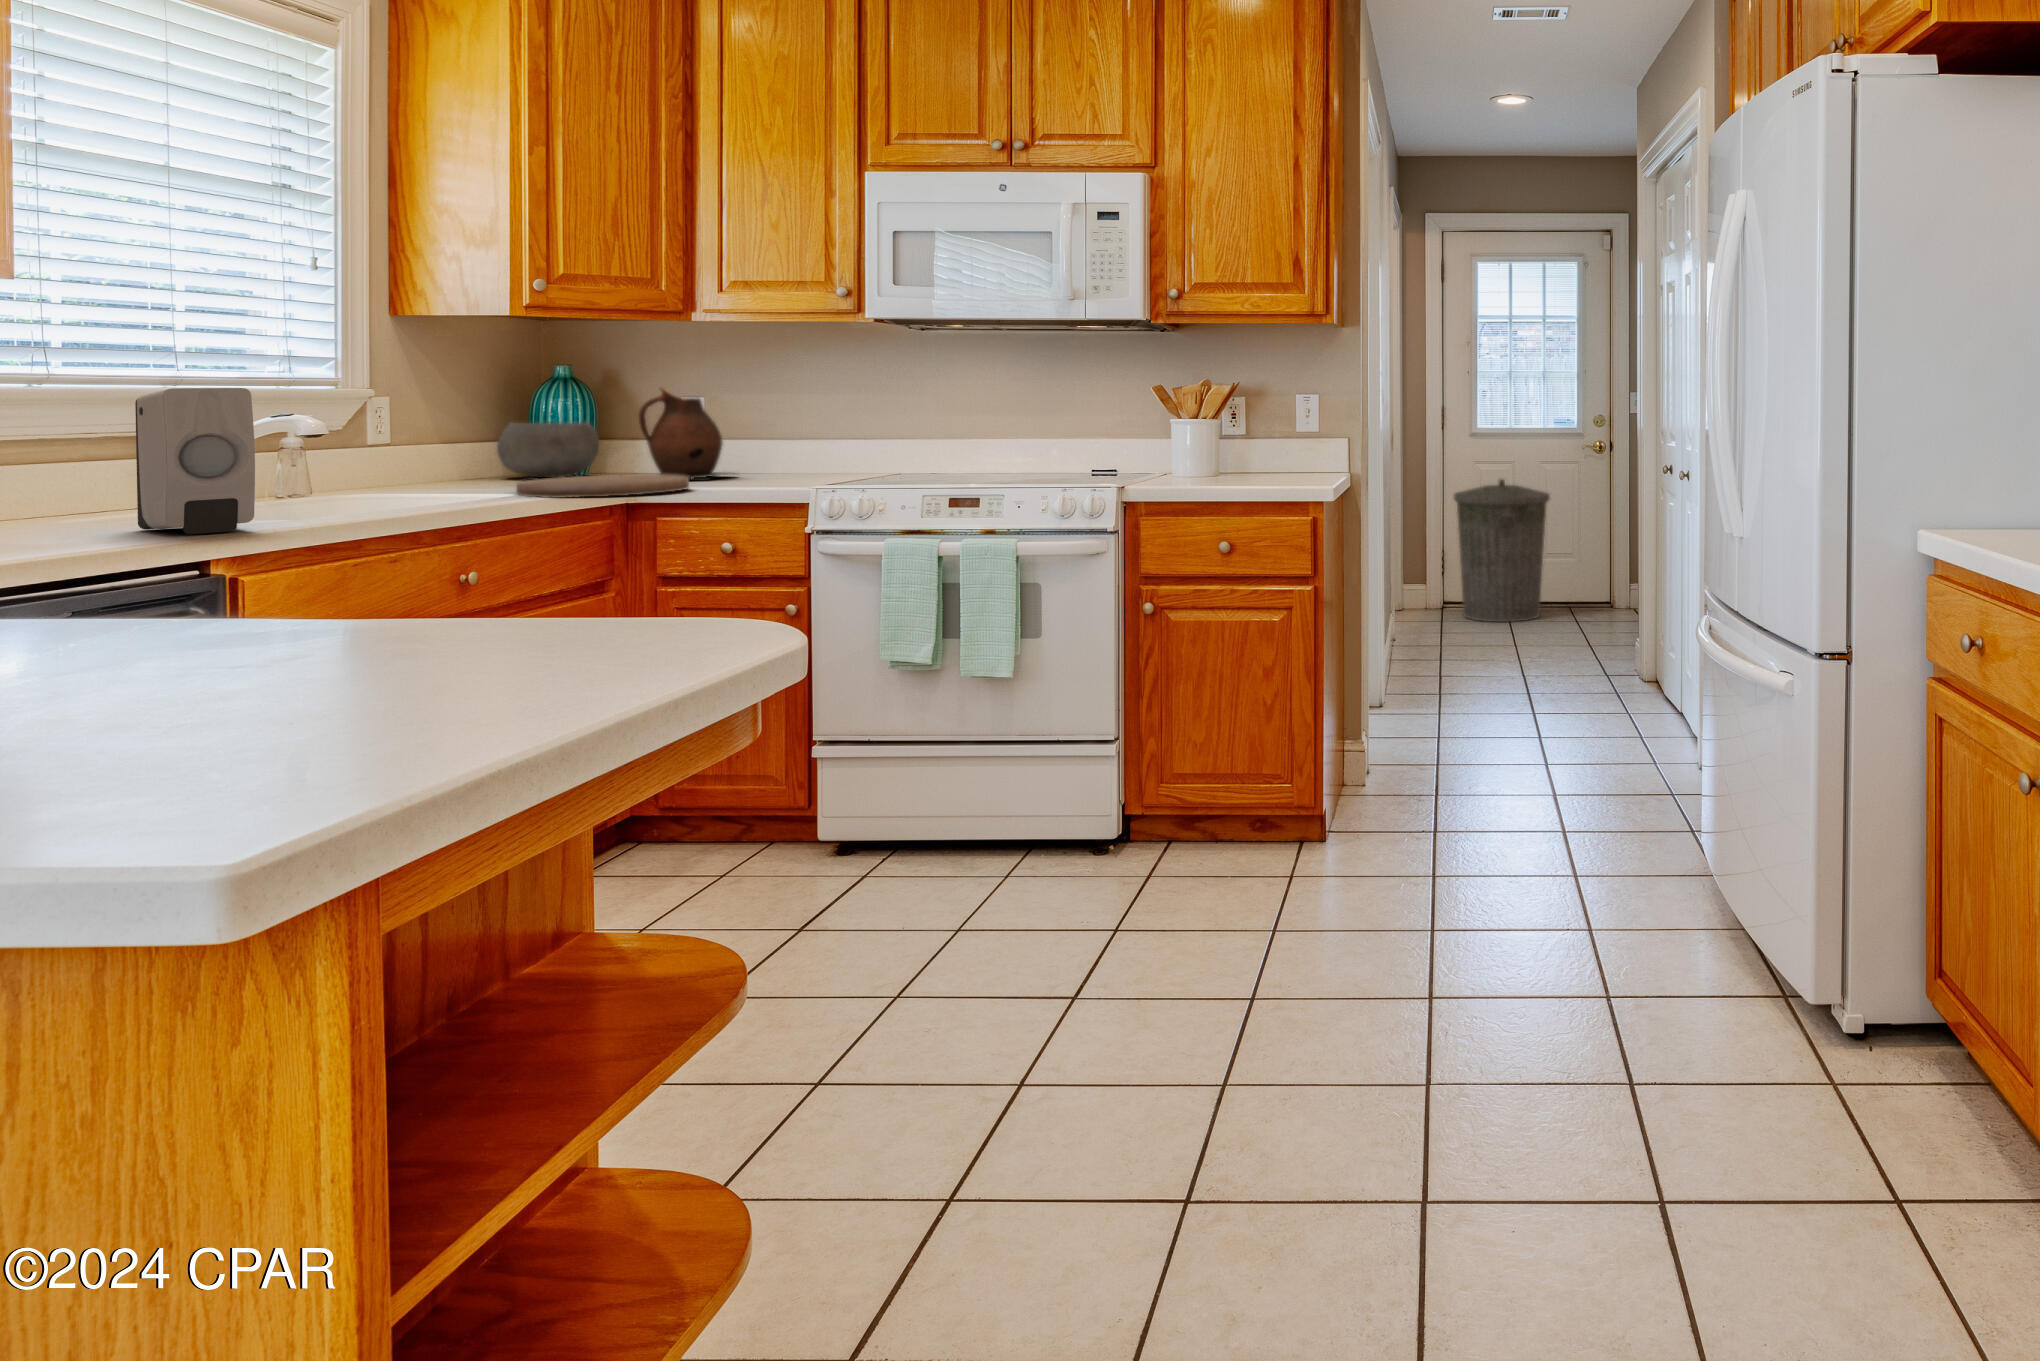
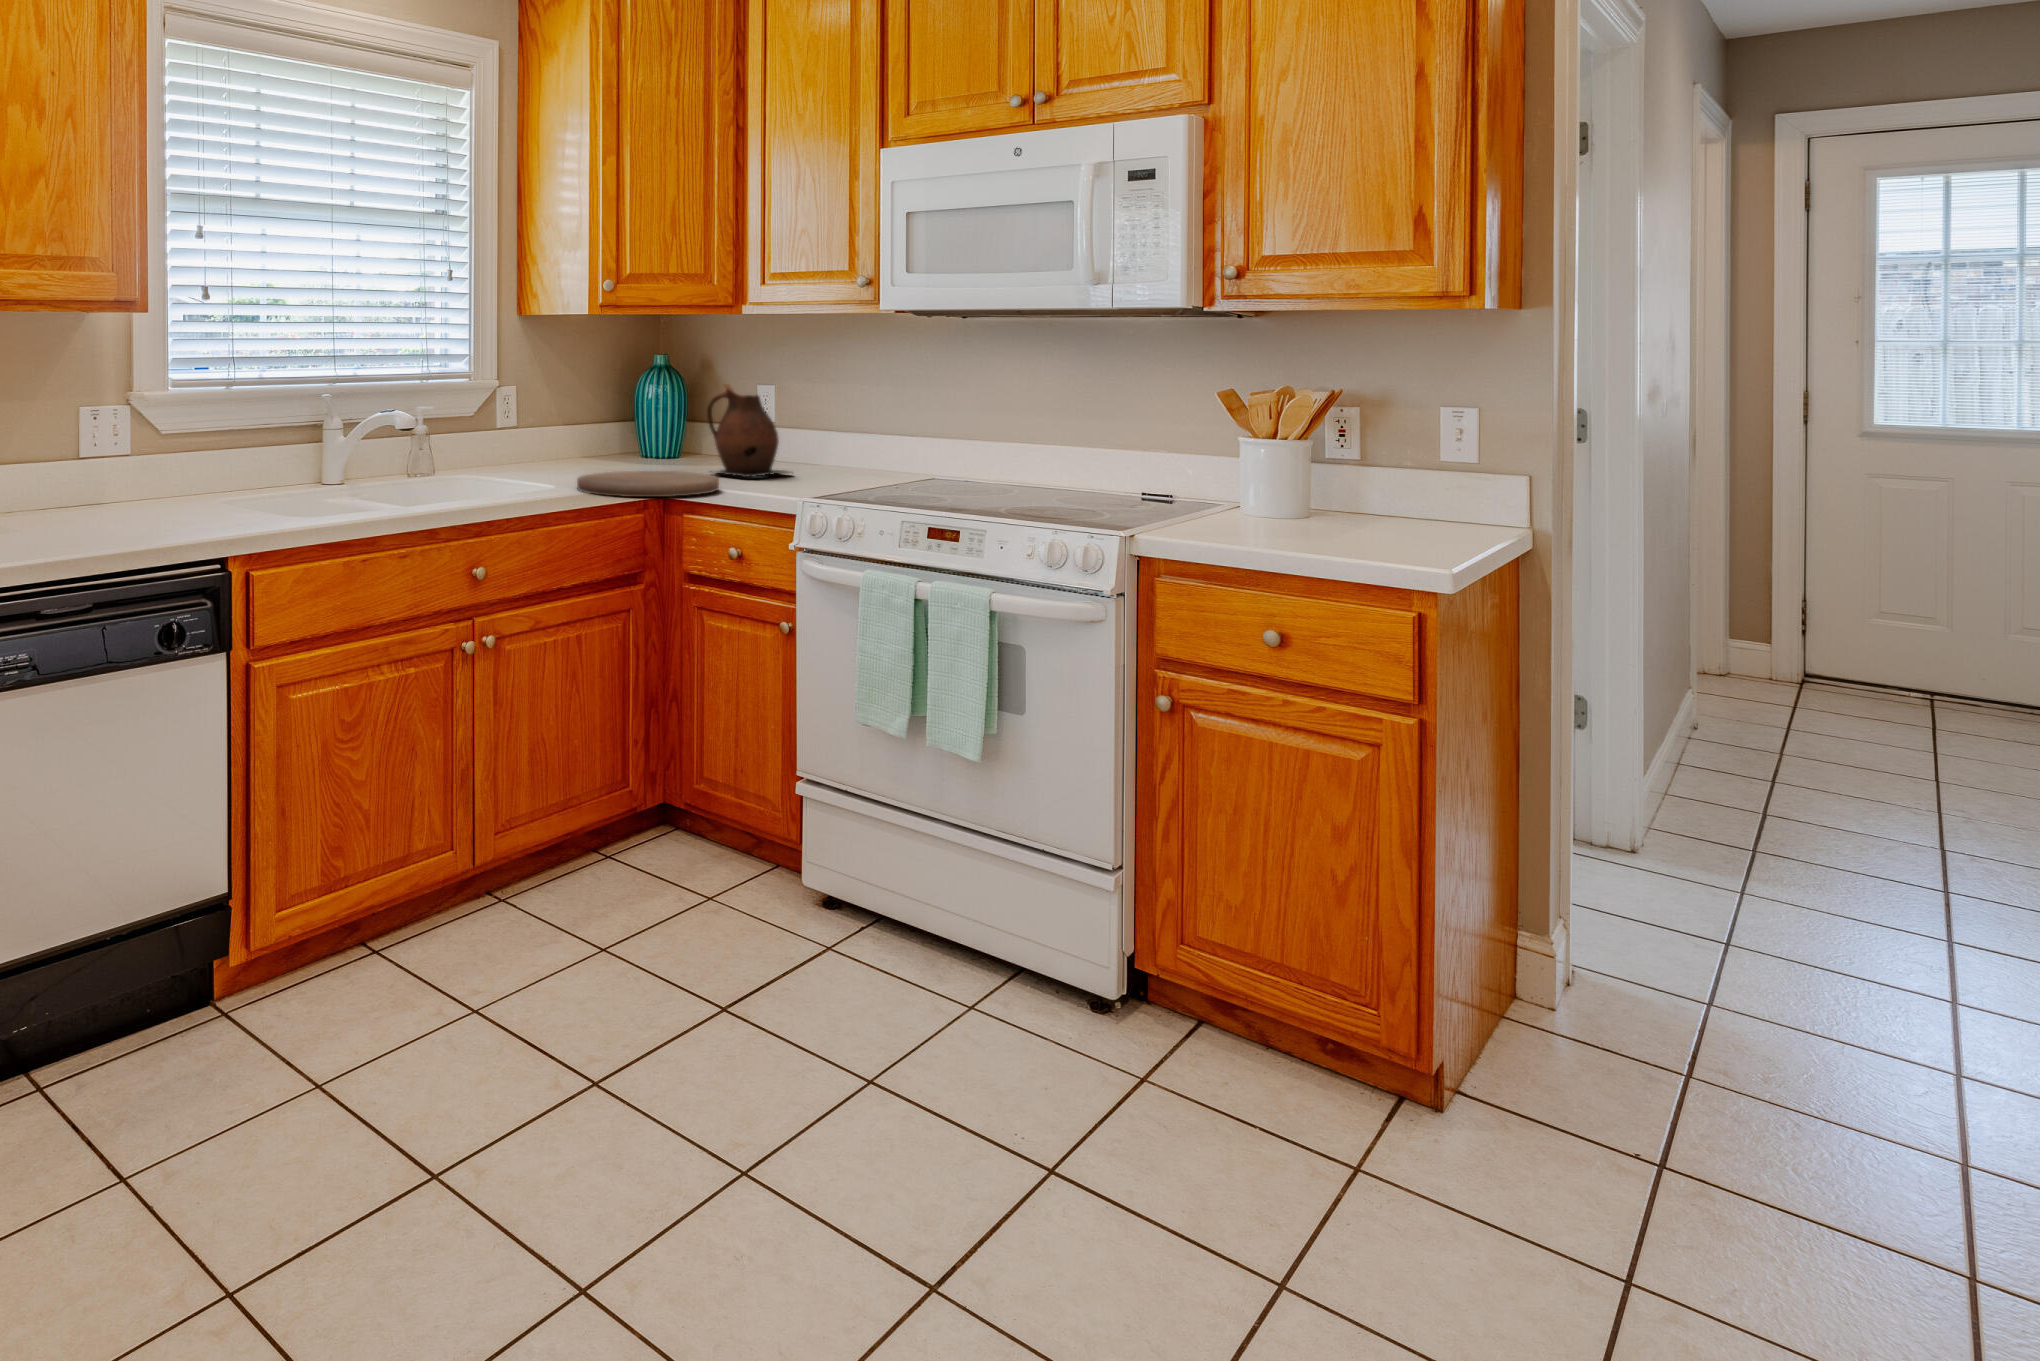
soap dispenser: present [135,388,255,534] -> none [254,394,315,520]
bowl: present [497,422,599,477] -> none [607,414,685,466]
trash can: present [1454,479,1550,622] -> none [1797,531,2000,761]

